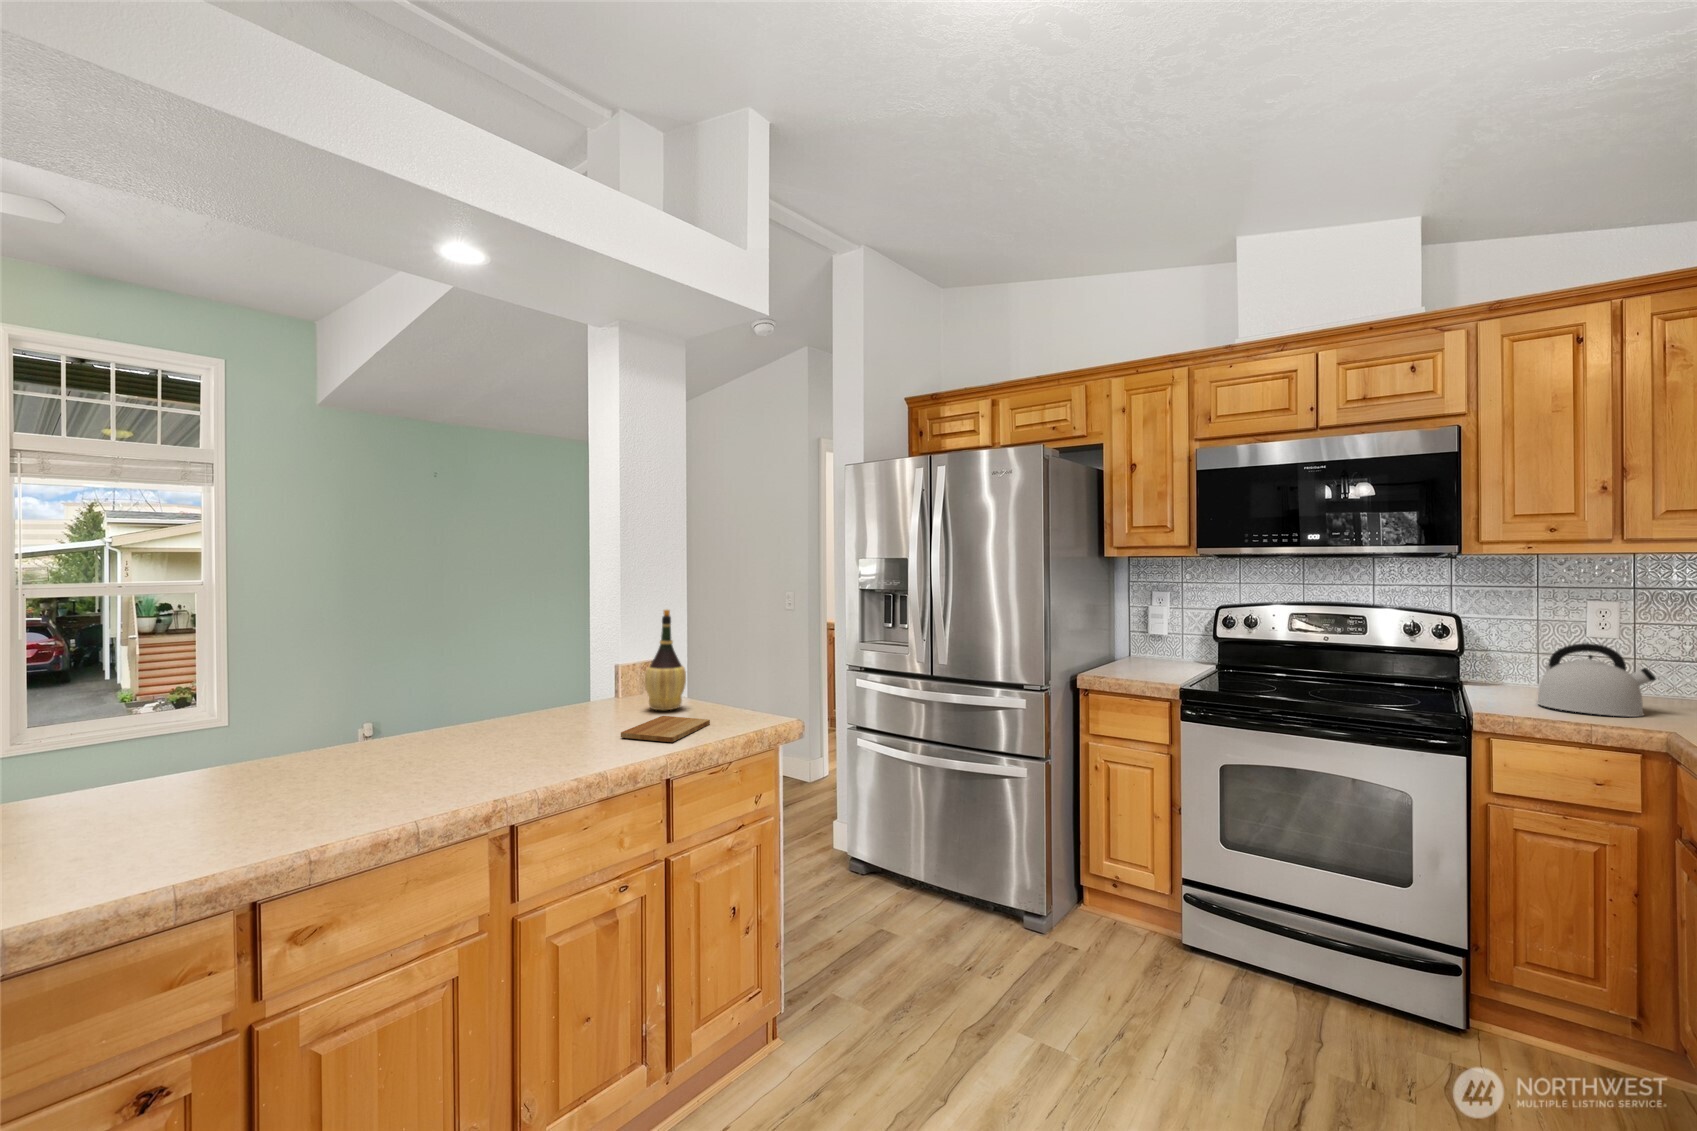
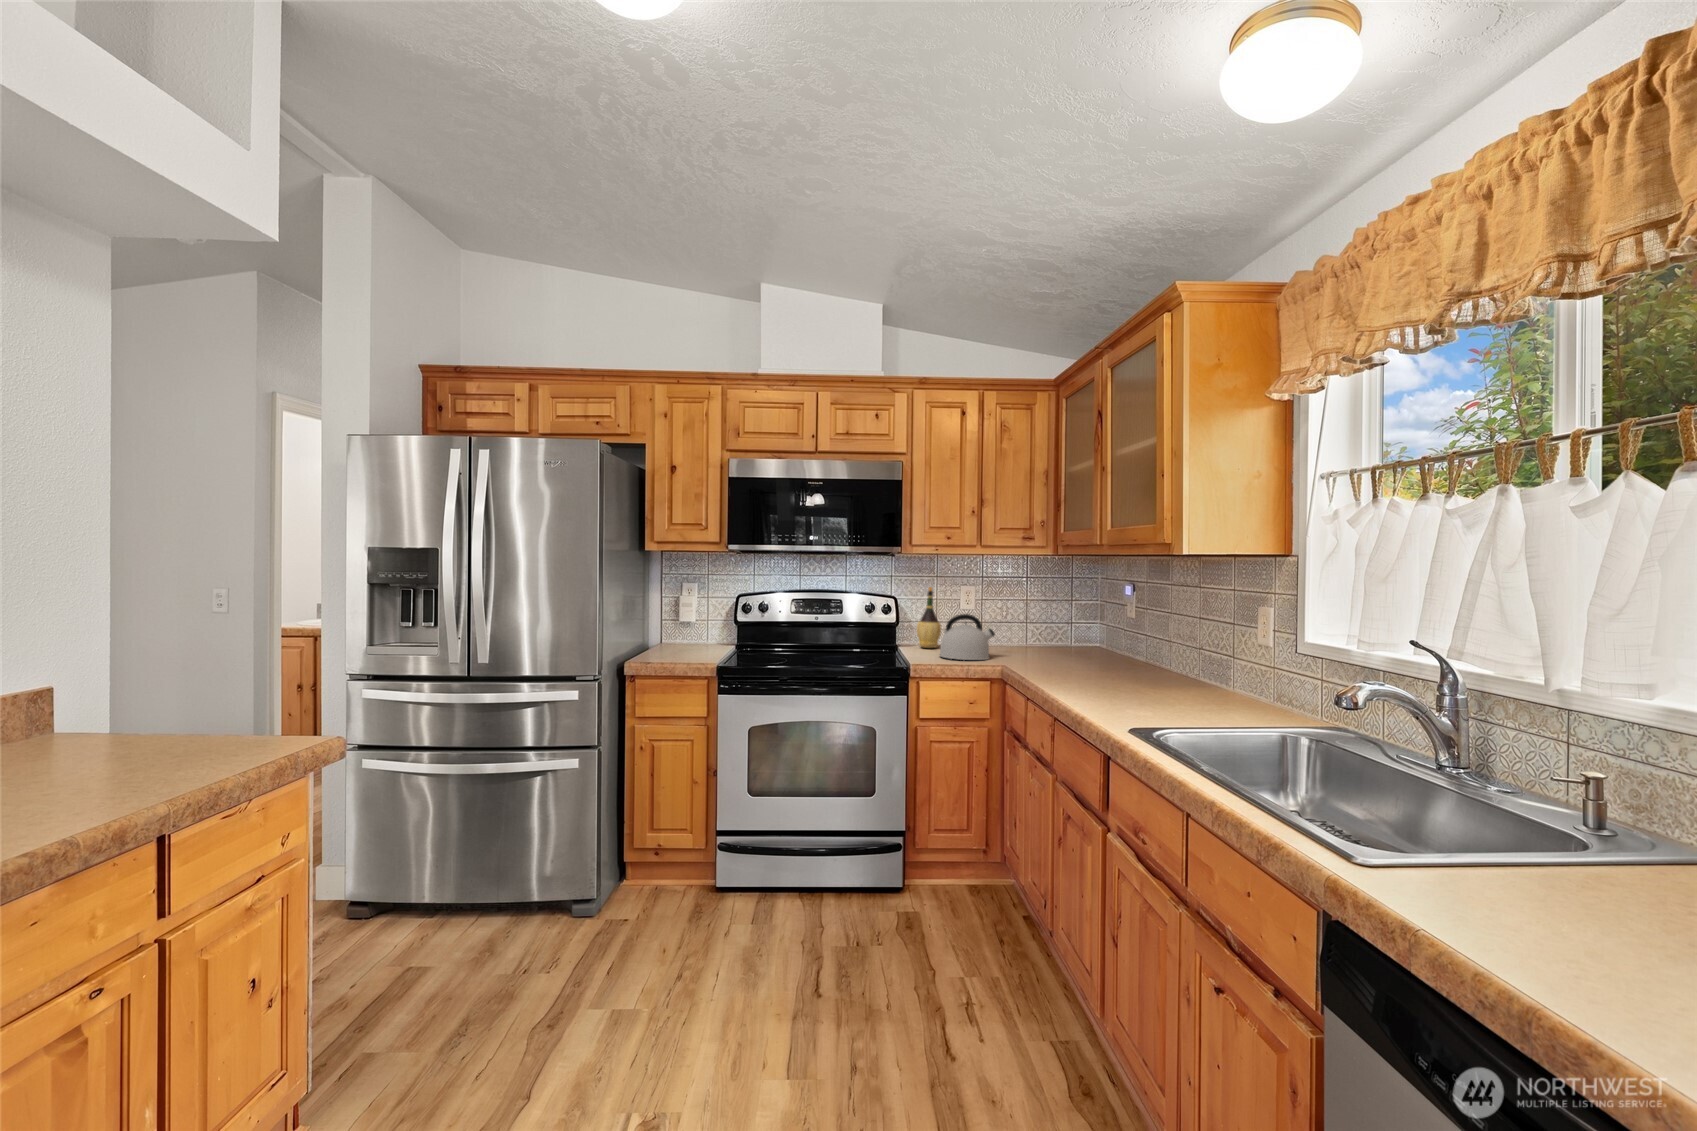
wine bottle: present [645,609,686,710] -> present [917,587,941,648]
cutting board: present [621,716,710,742] -> none [67,753,213,794]

